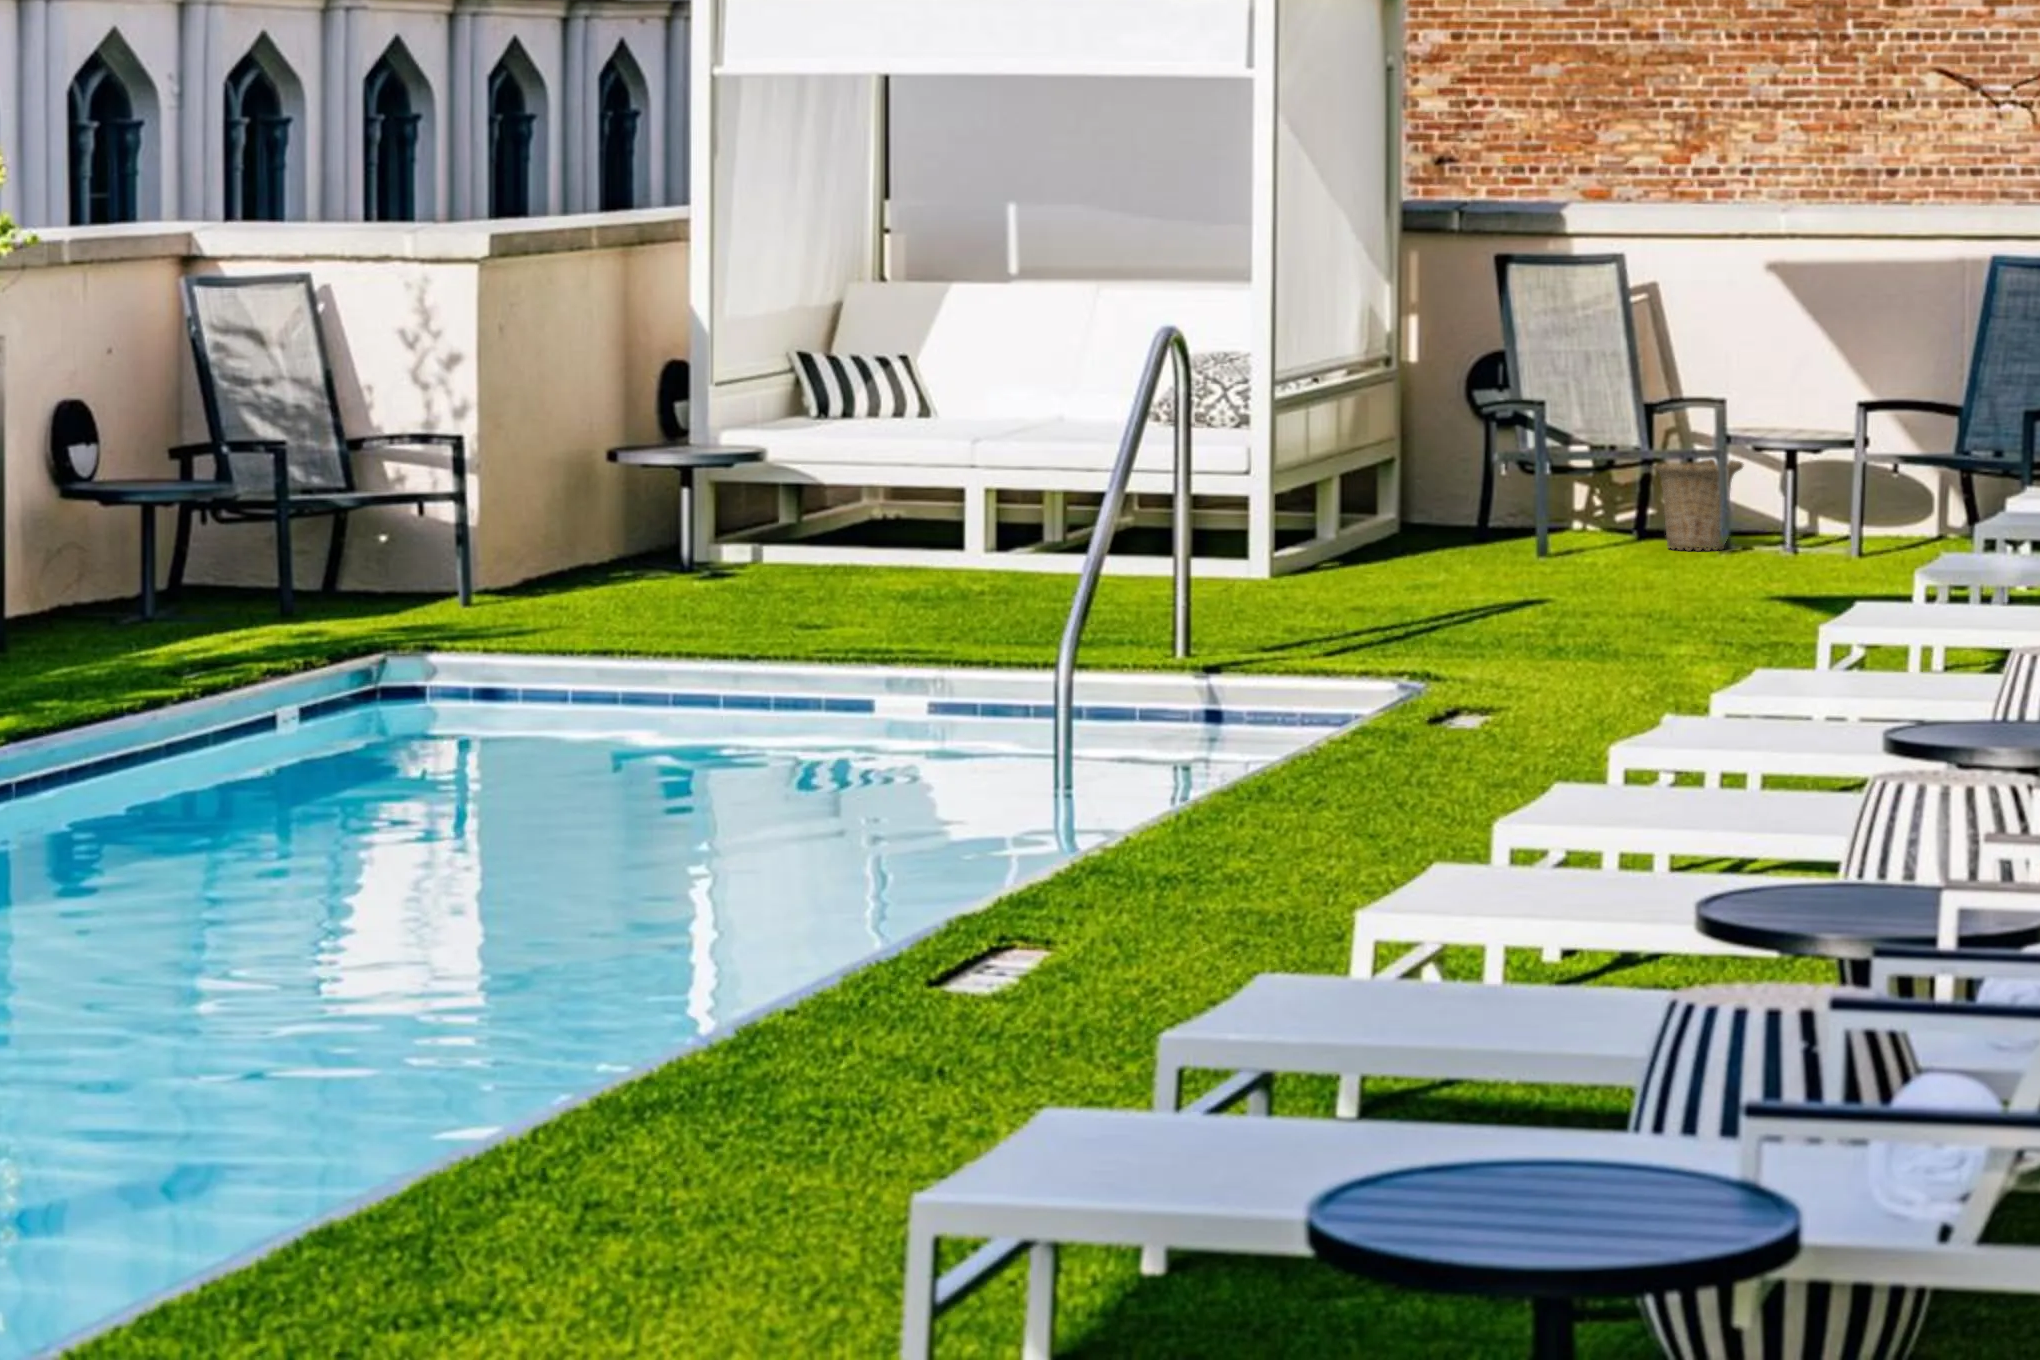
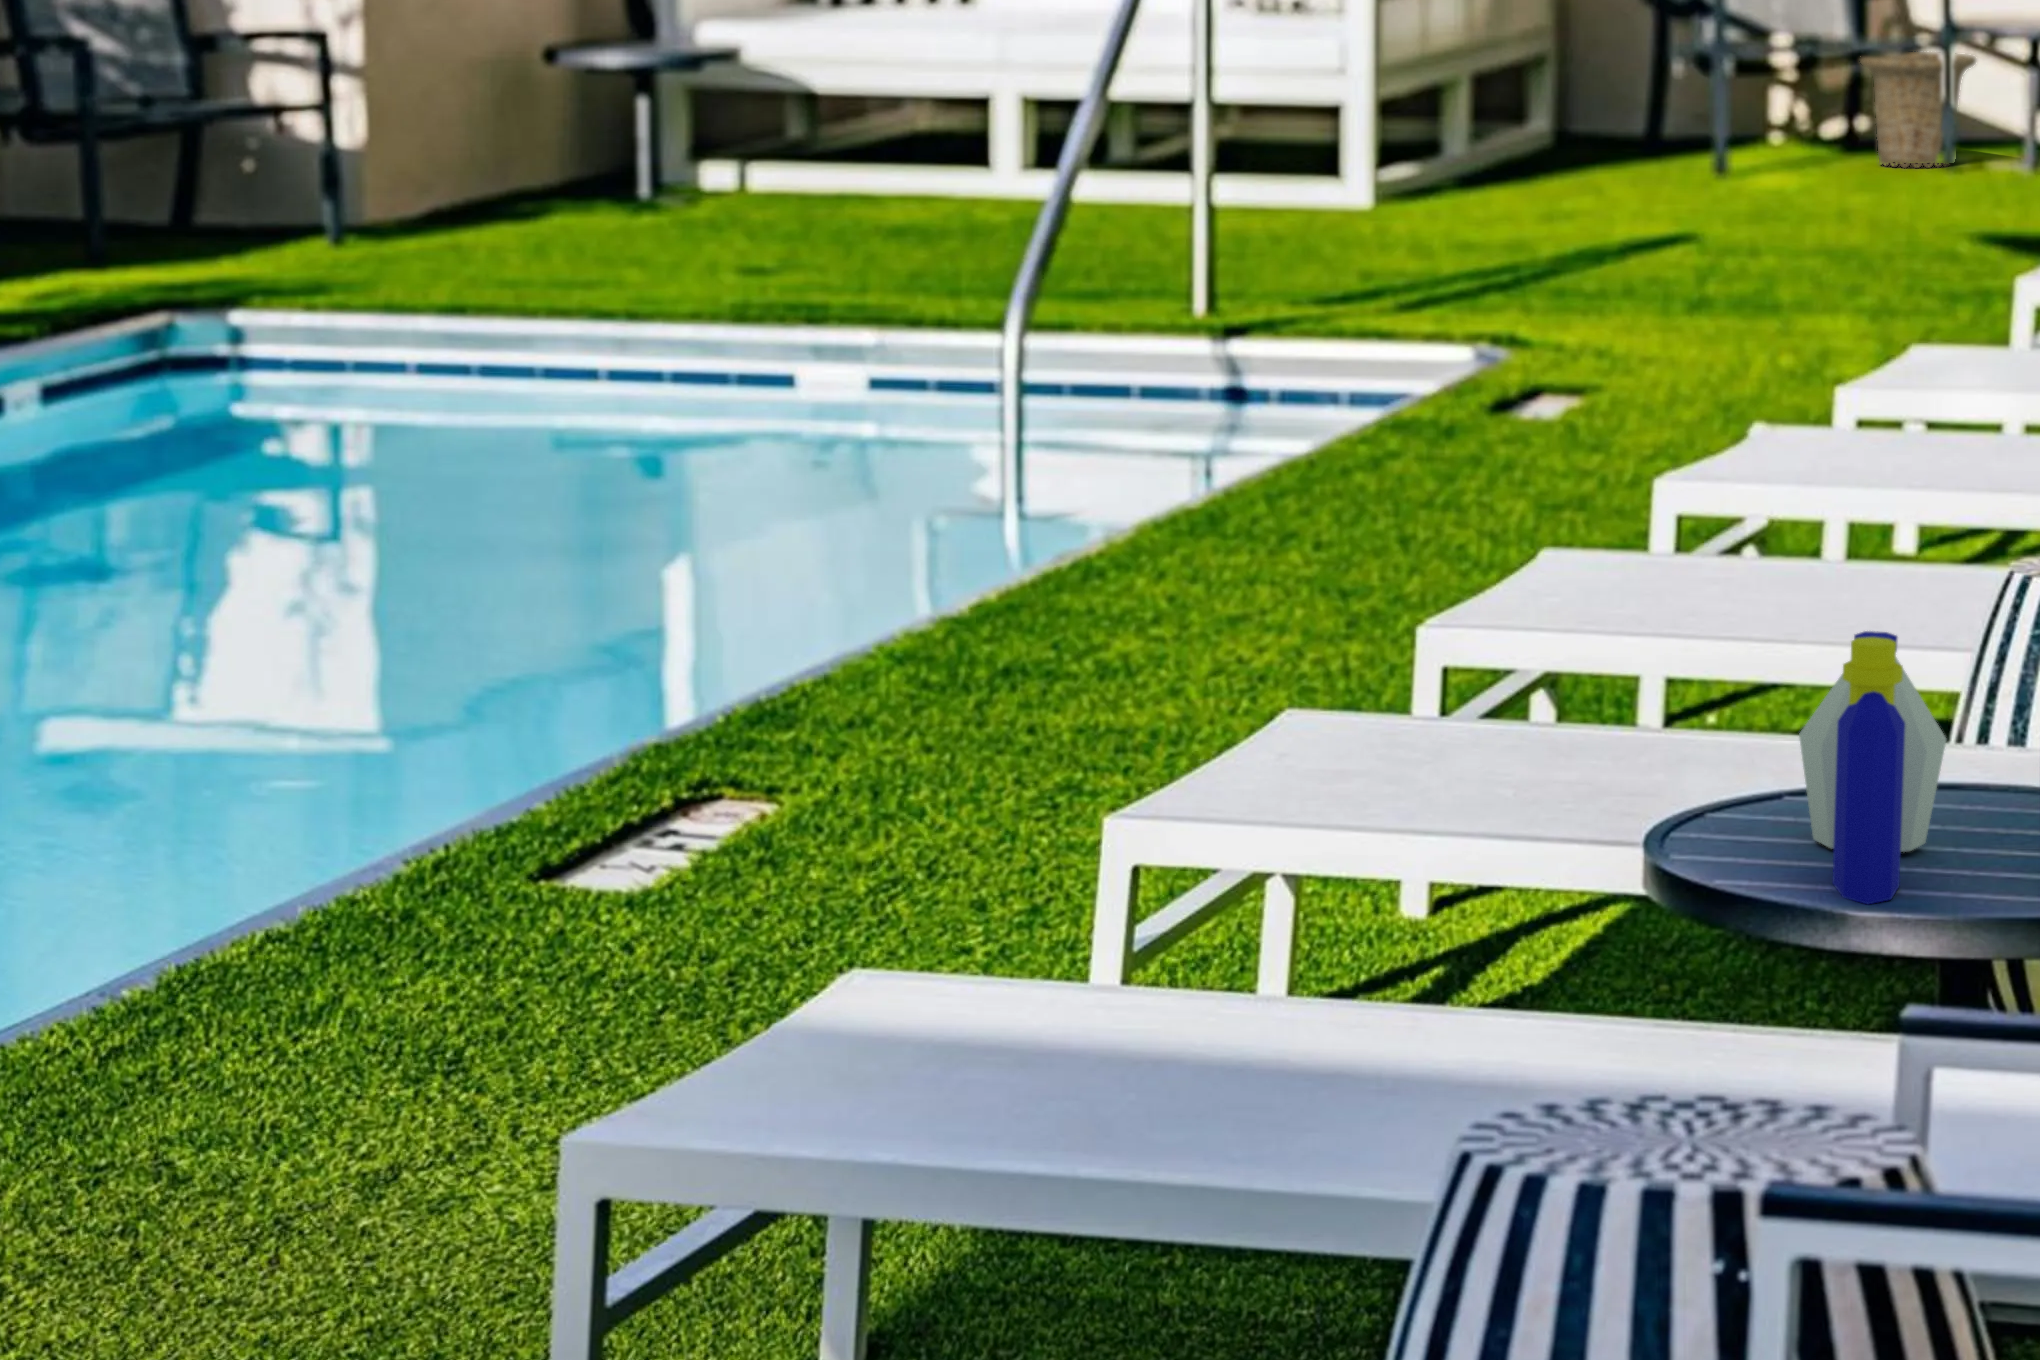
bottle: none [1787,777,1869,921] -> present [1799,631,1946,904]

